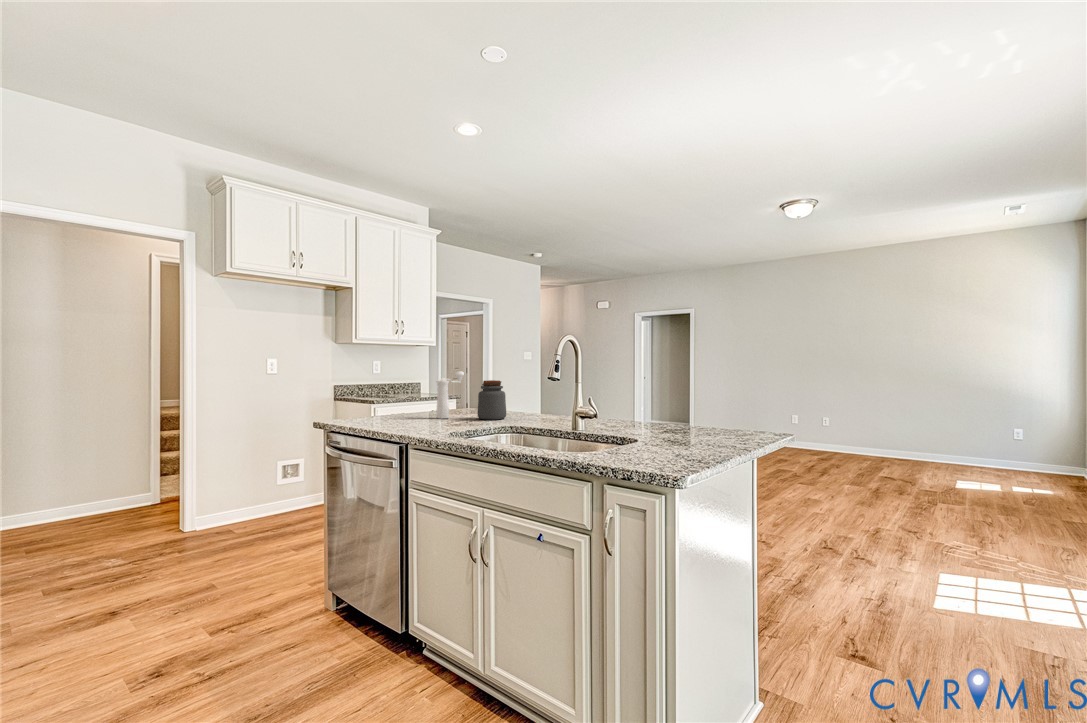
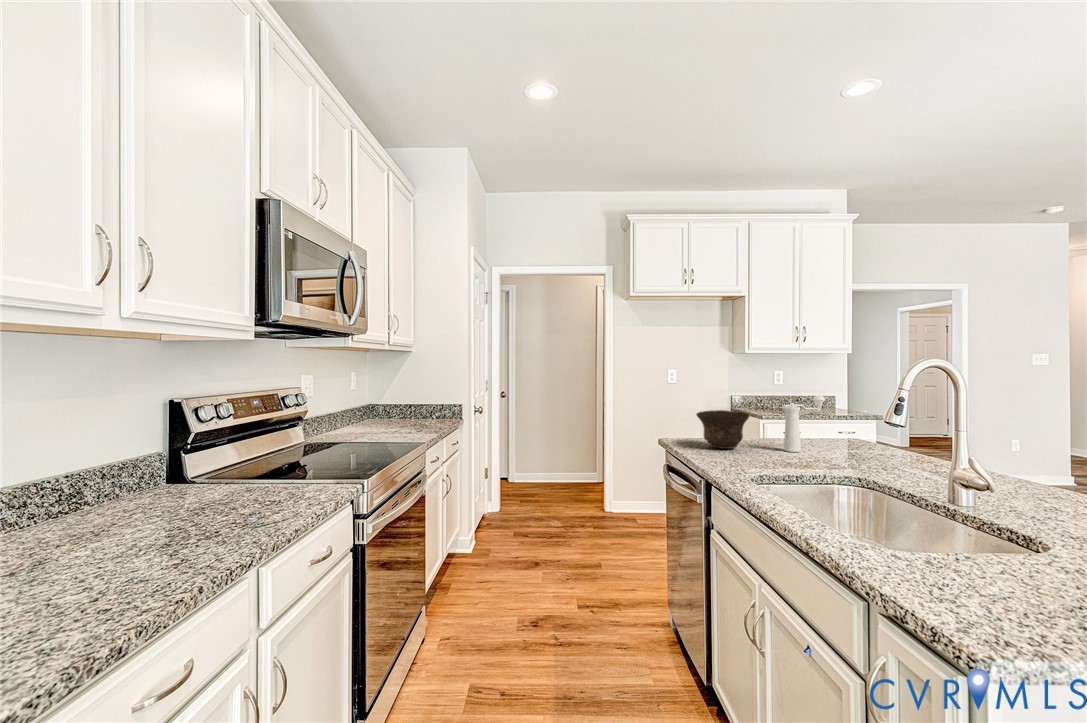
jar: present [477,380,506,420] -> none [833,411,877,463]
bowl: none [362,387,411,422] -> present [696,410,750,449]

